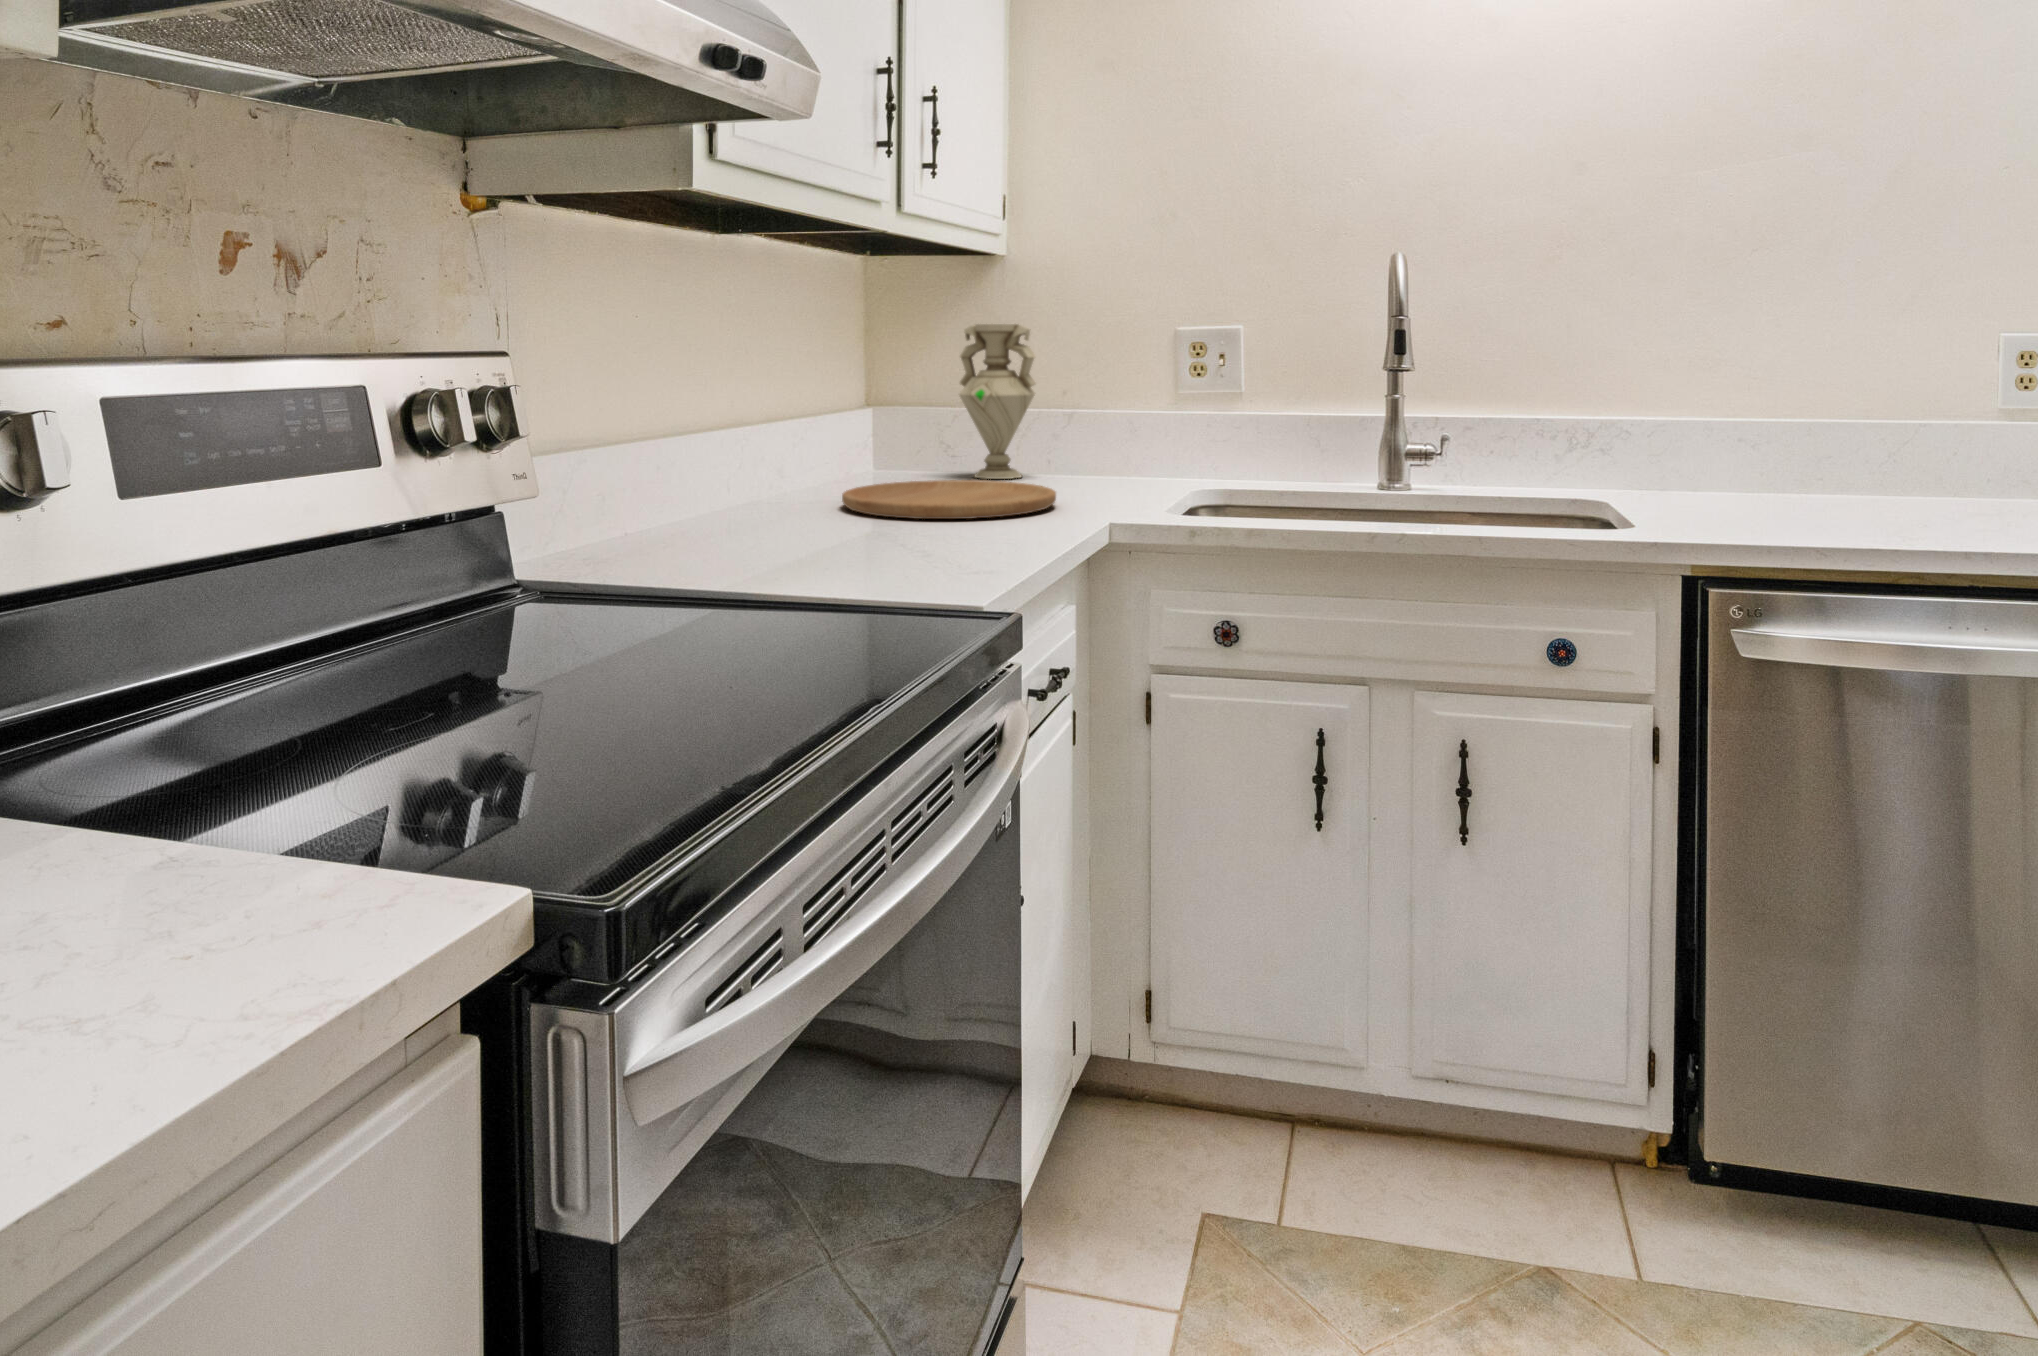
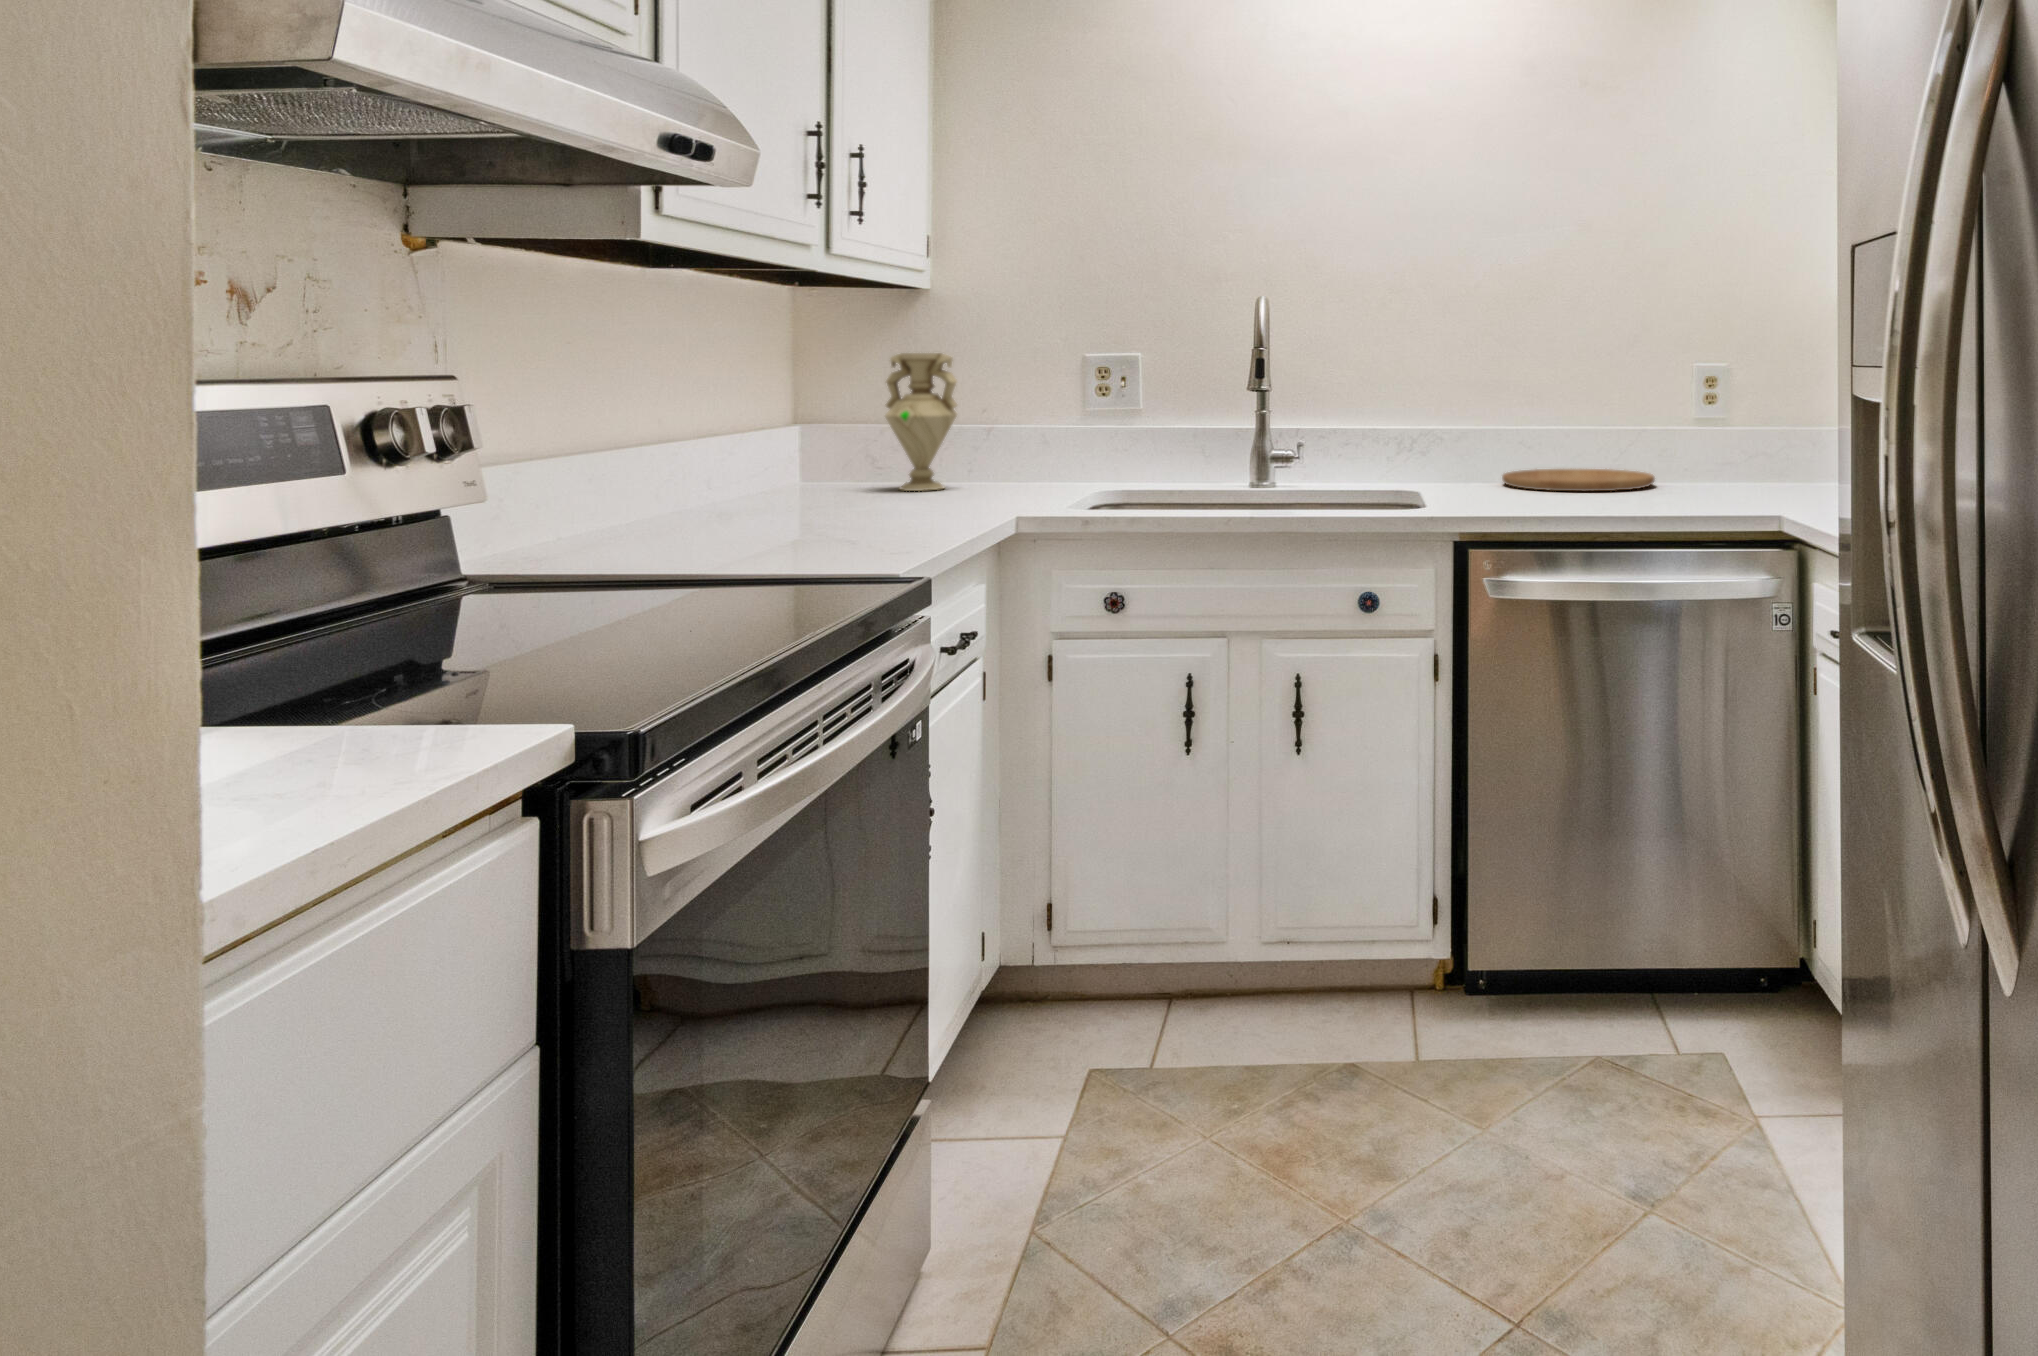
cutting board: present [842,480,1056,519] -> present [1502,469,1655,491]

